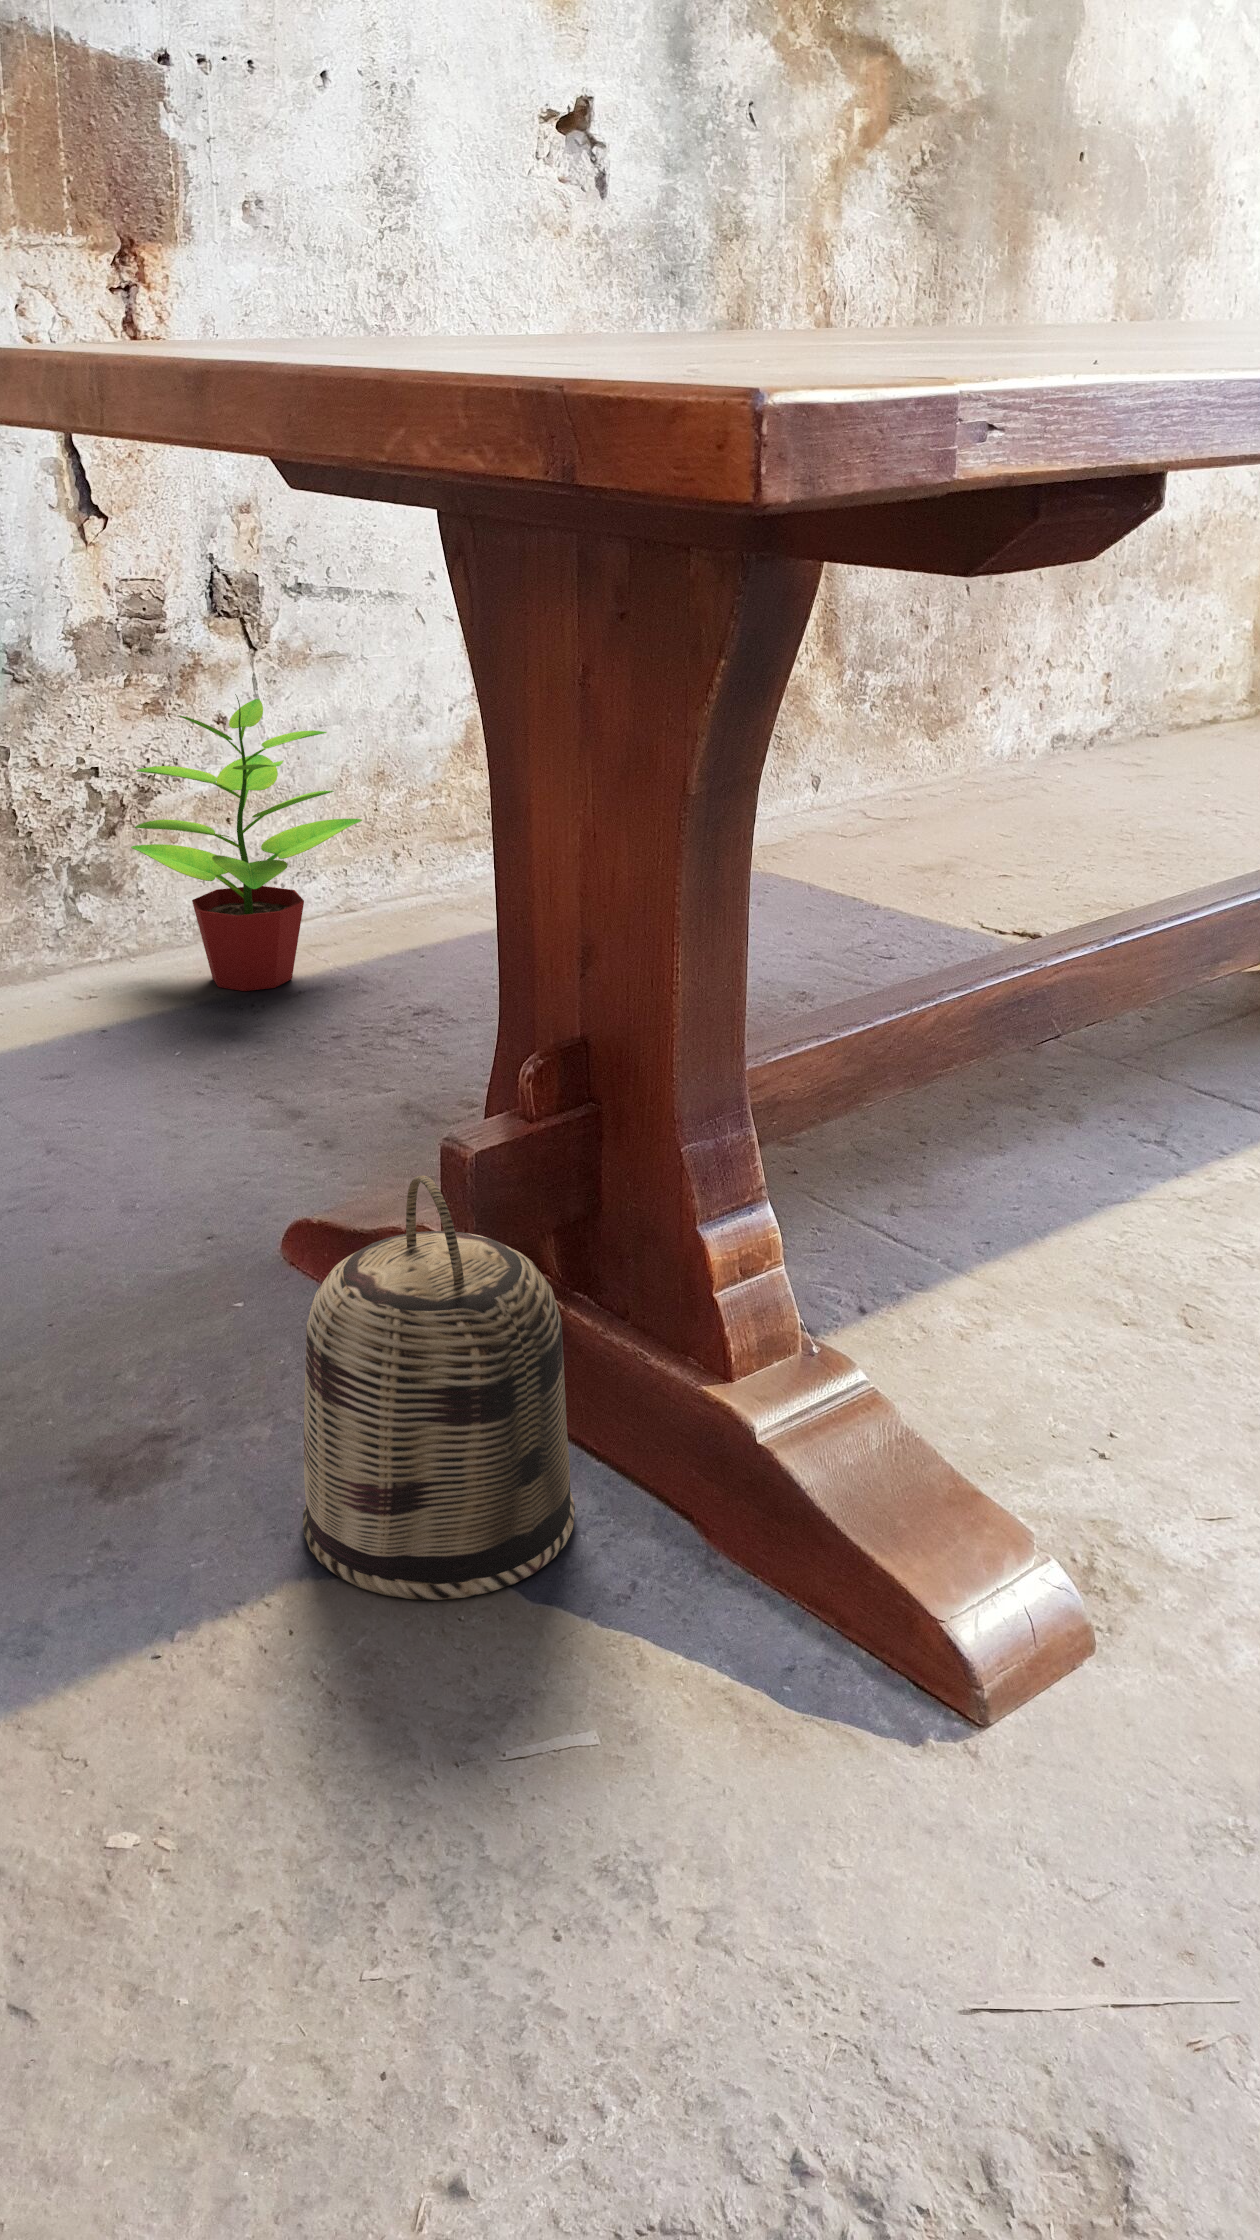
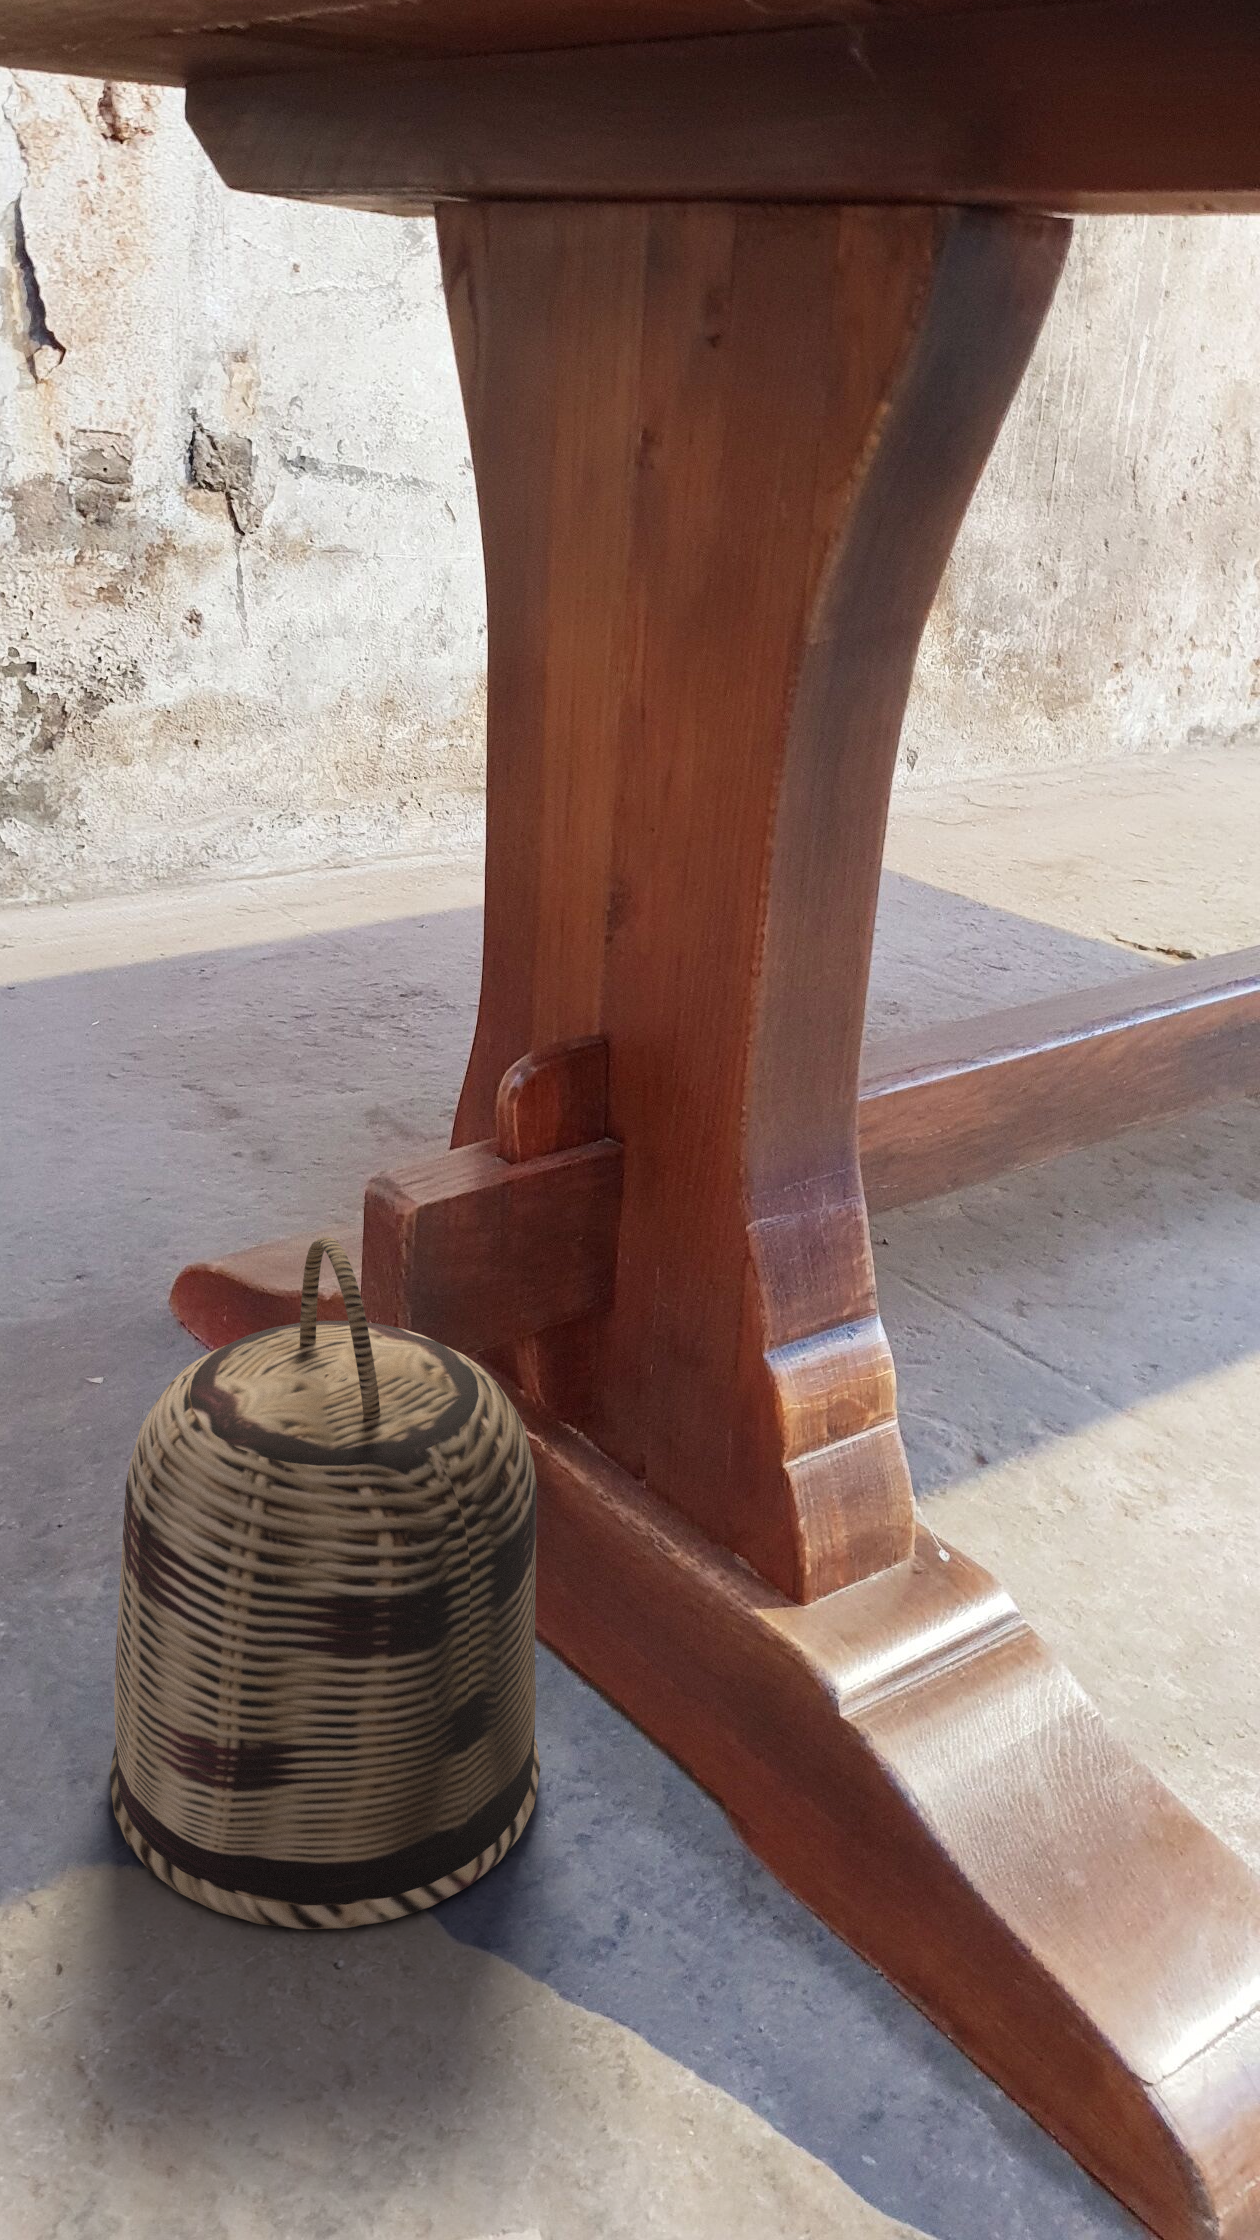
potted plant: present [131,694,362,991] -> none [69,577,359,951]

